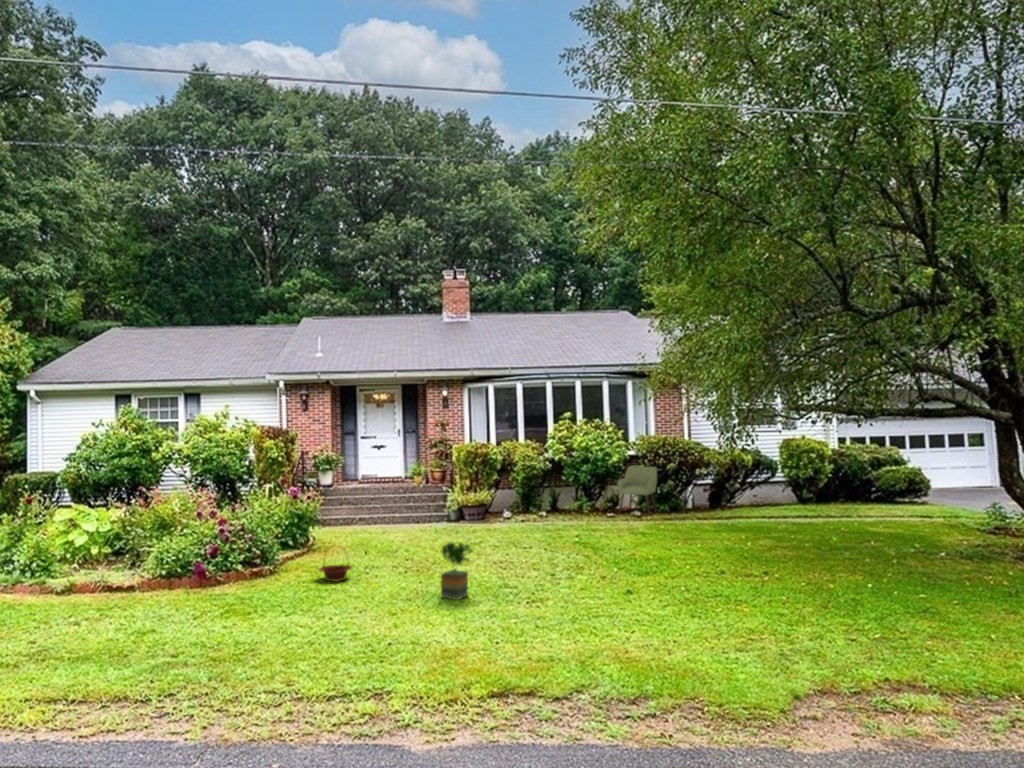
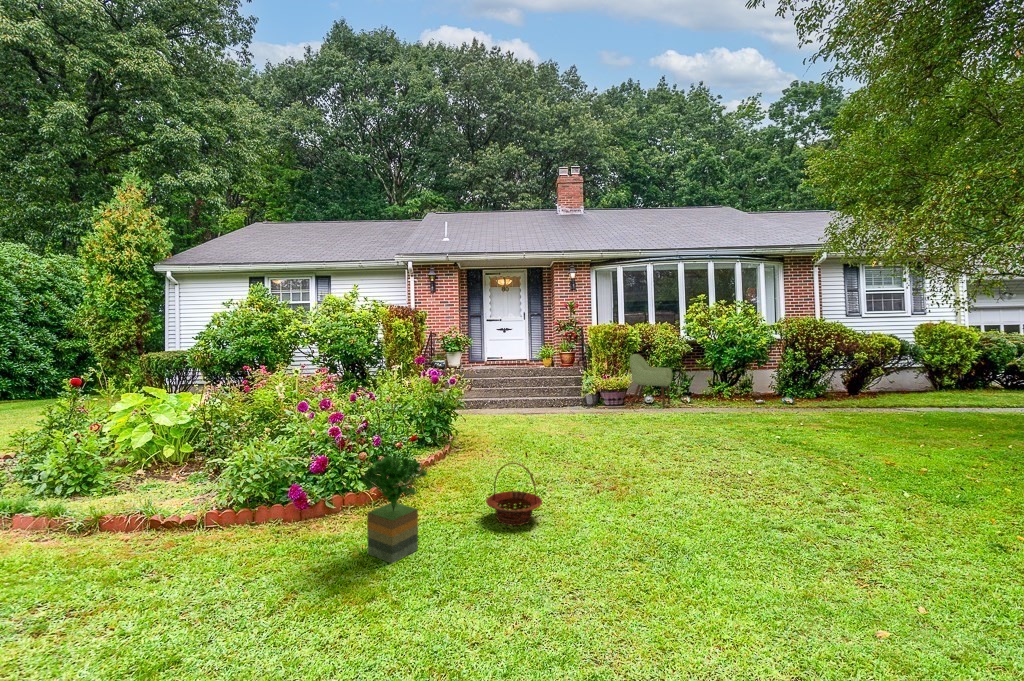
chair: present [618,466,657,514] -> present [630,354,672,408]
potted tree: present [441,542,472,600] -> present [363,456,428,564]

